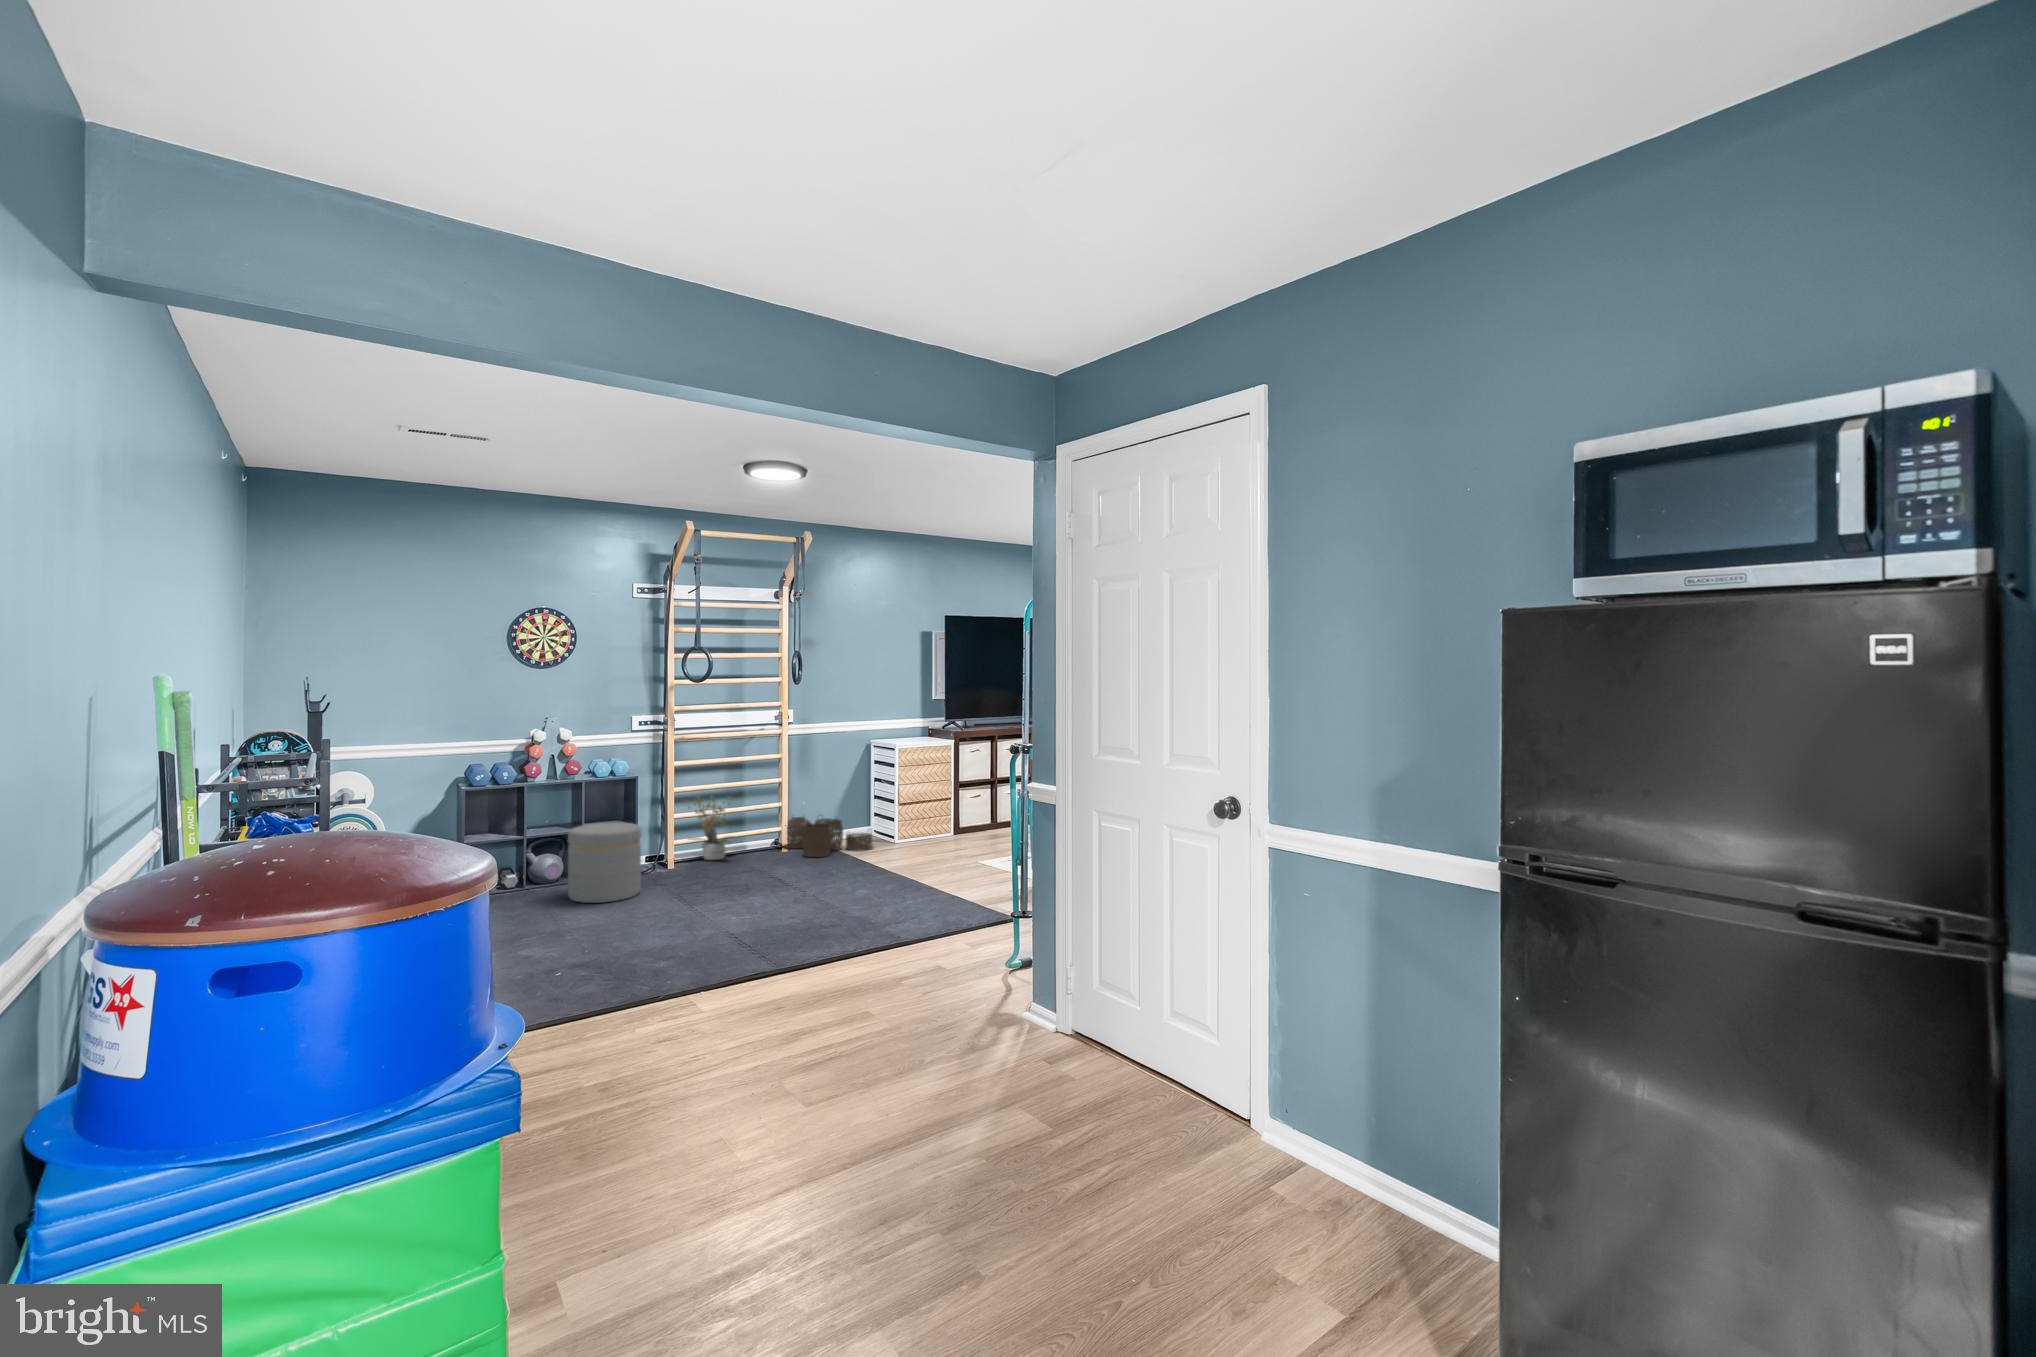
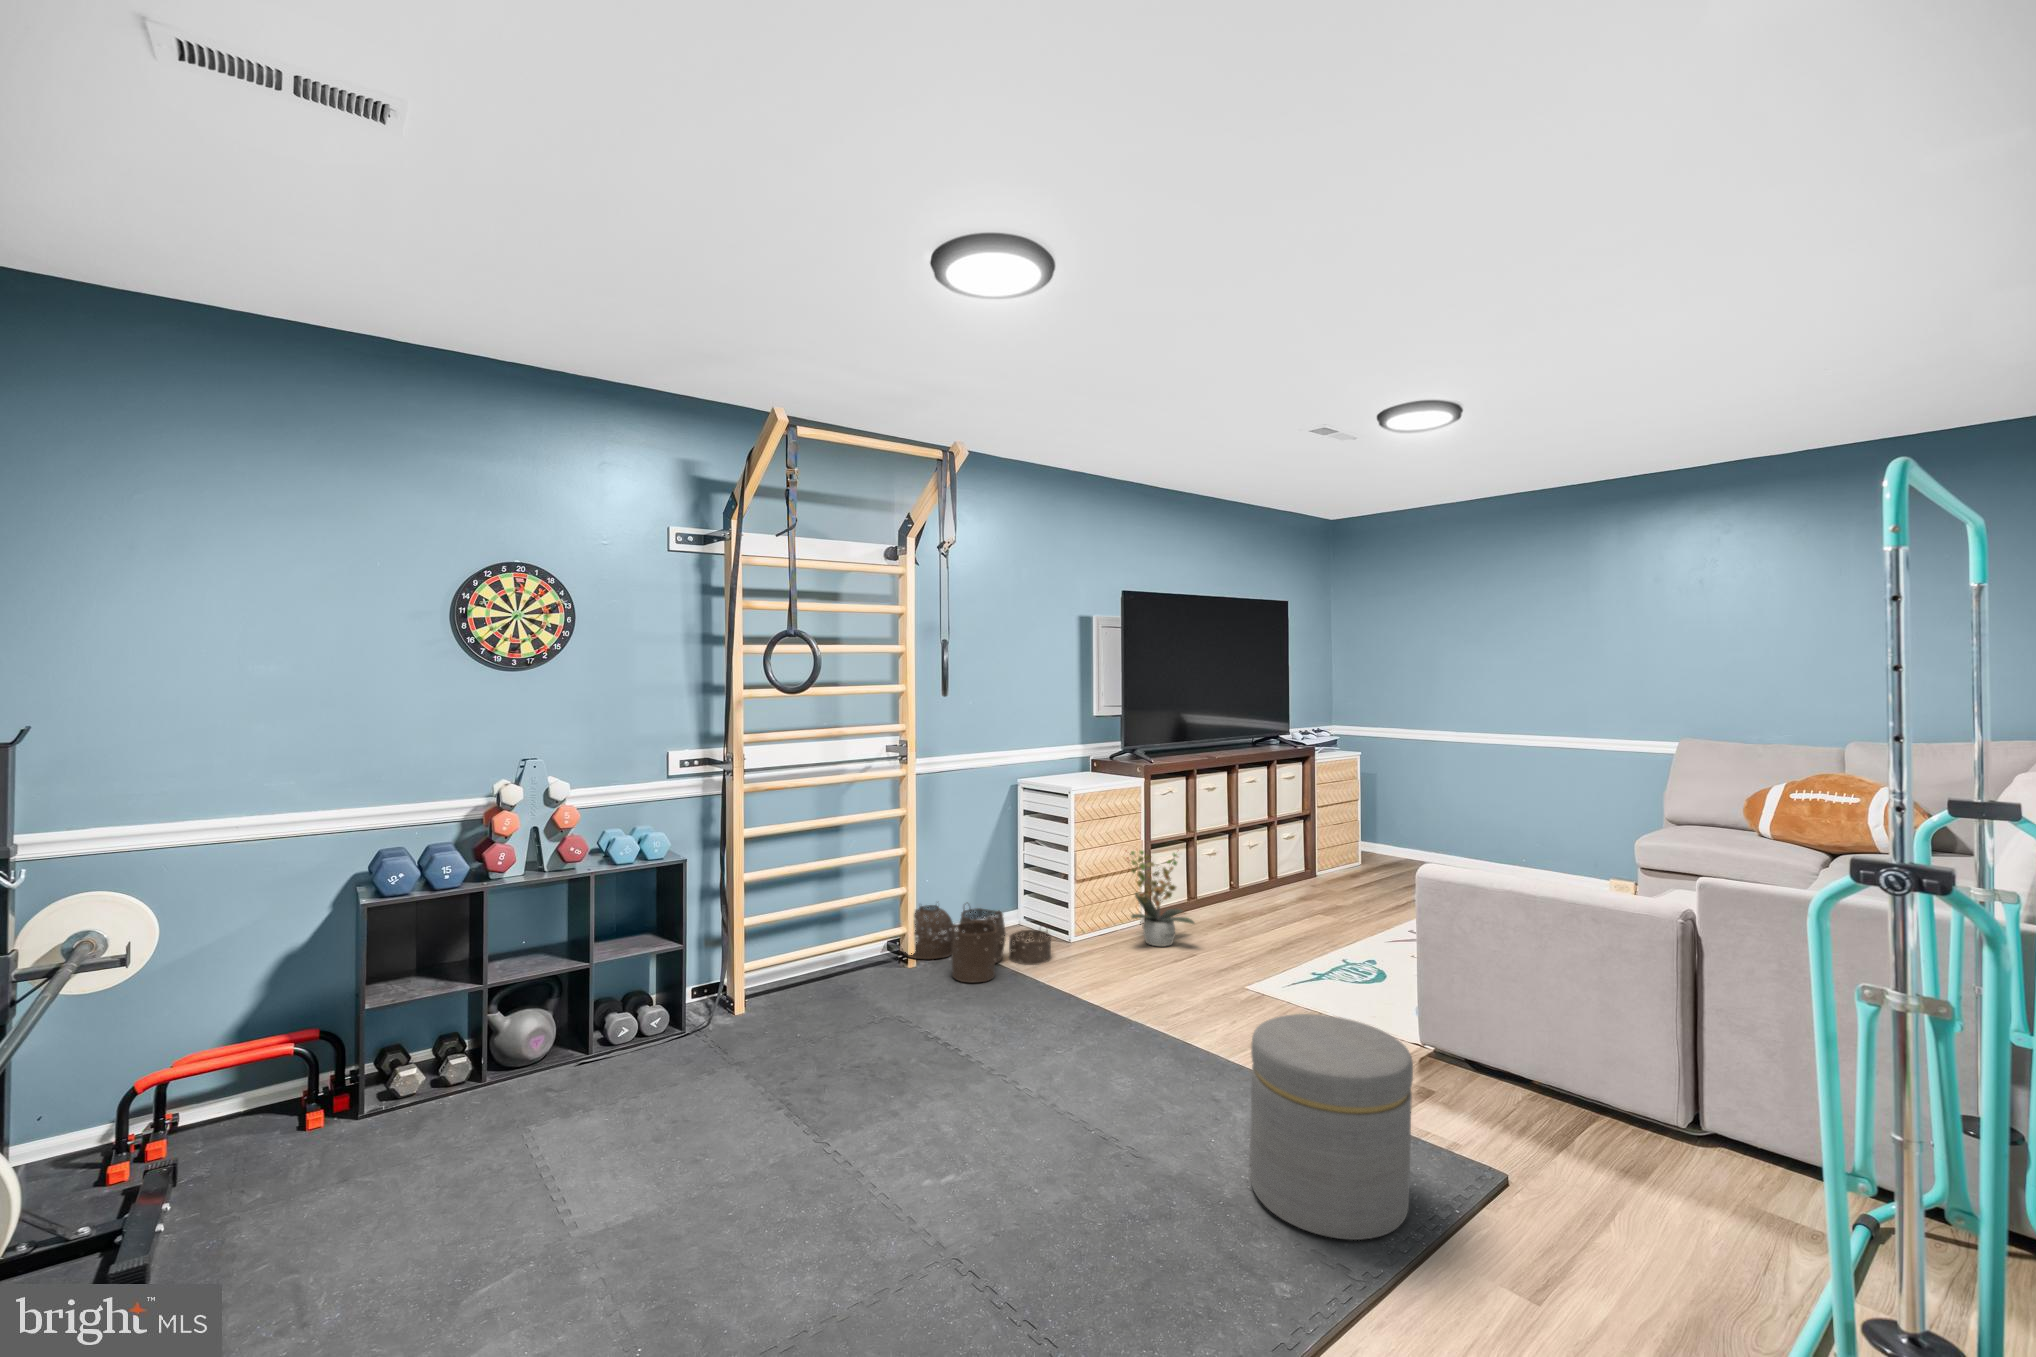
potted plant: present [688,796,734,860] -> present [1127,851,1194,947]
ottoman: present [568,823,641,903] -> present [1250,1014,1413,1240]

